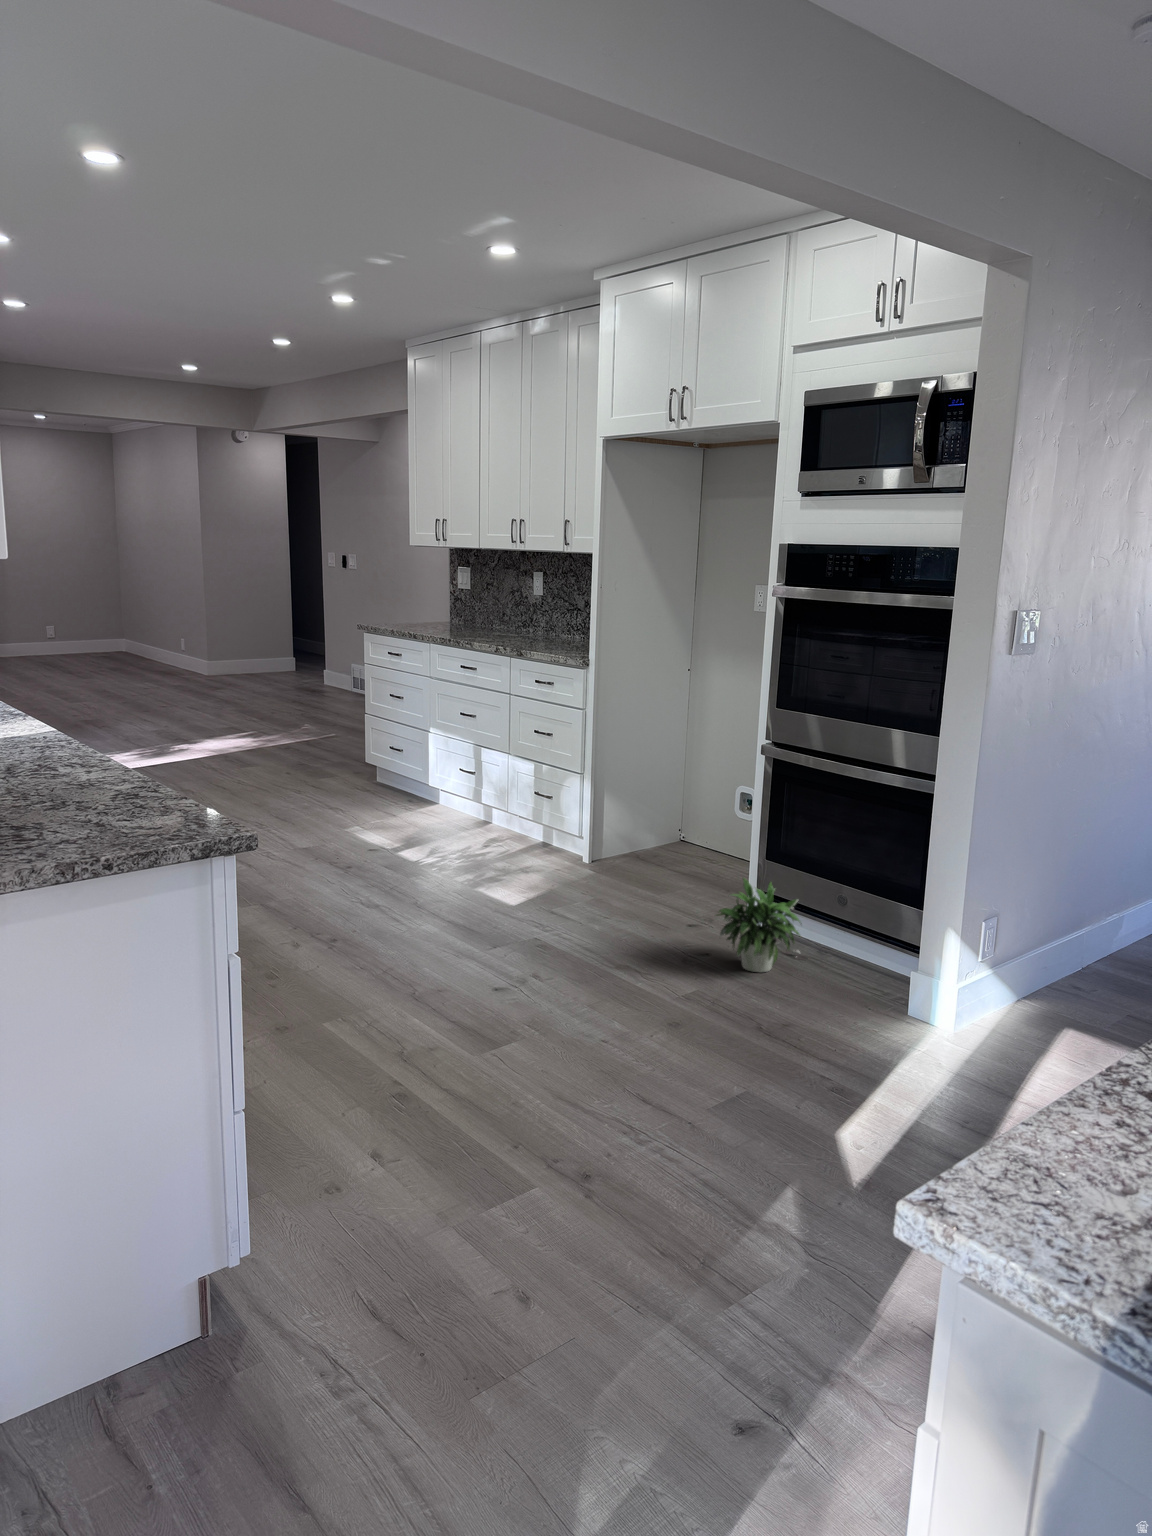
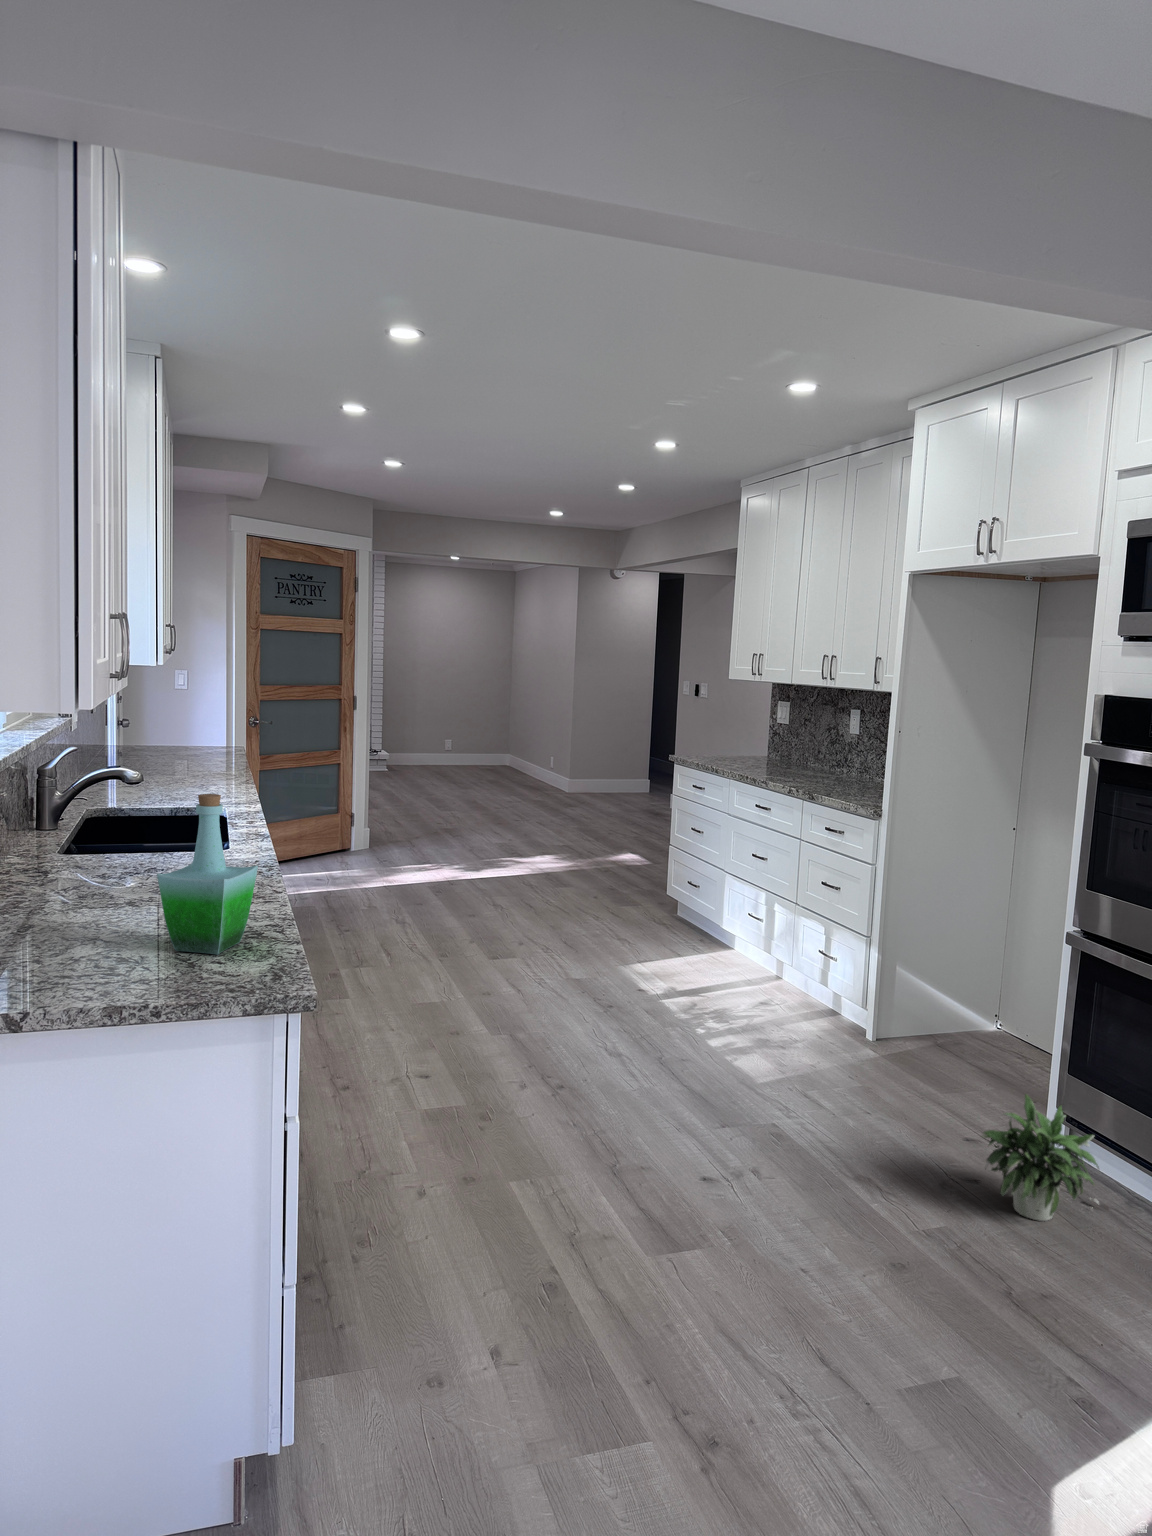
bottle: none [43,656,135,817] -> present [157,794,258,955]

